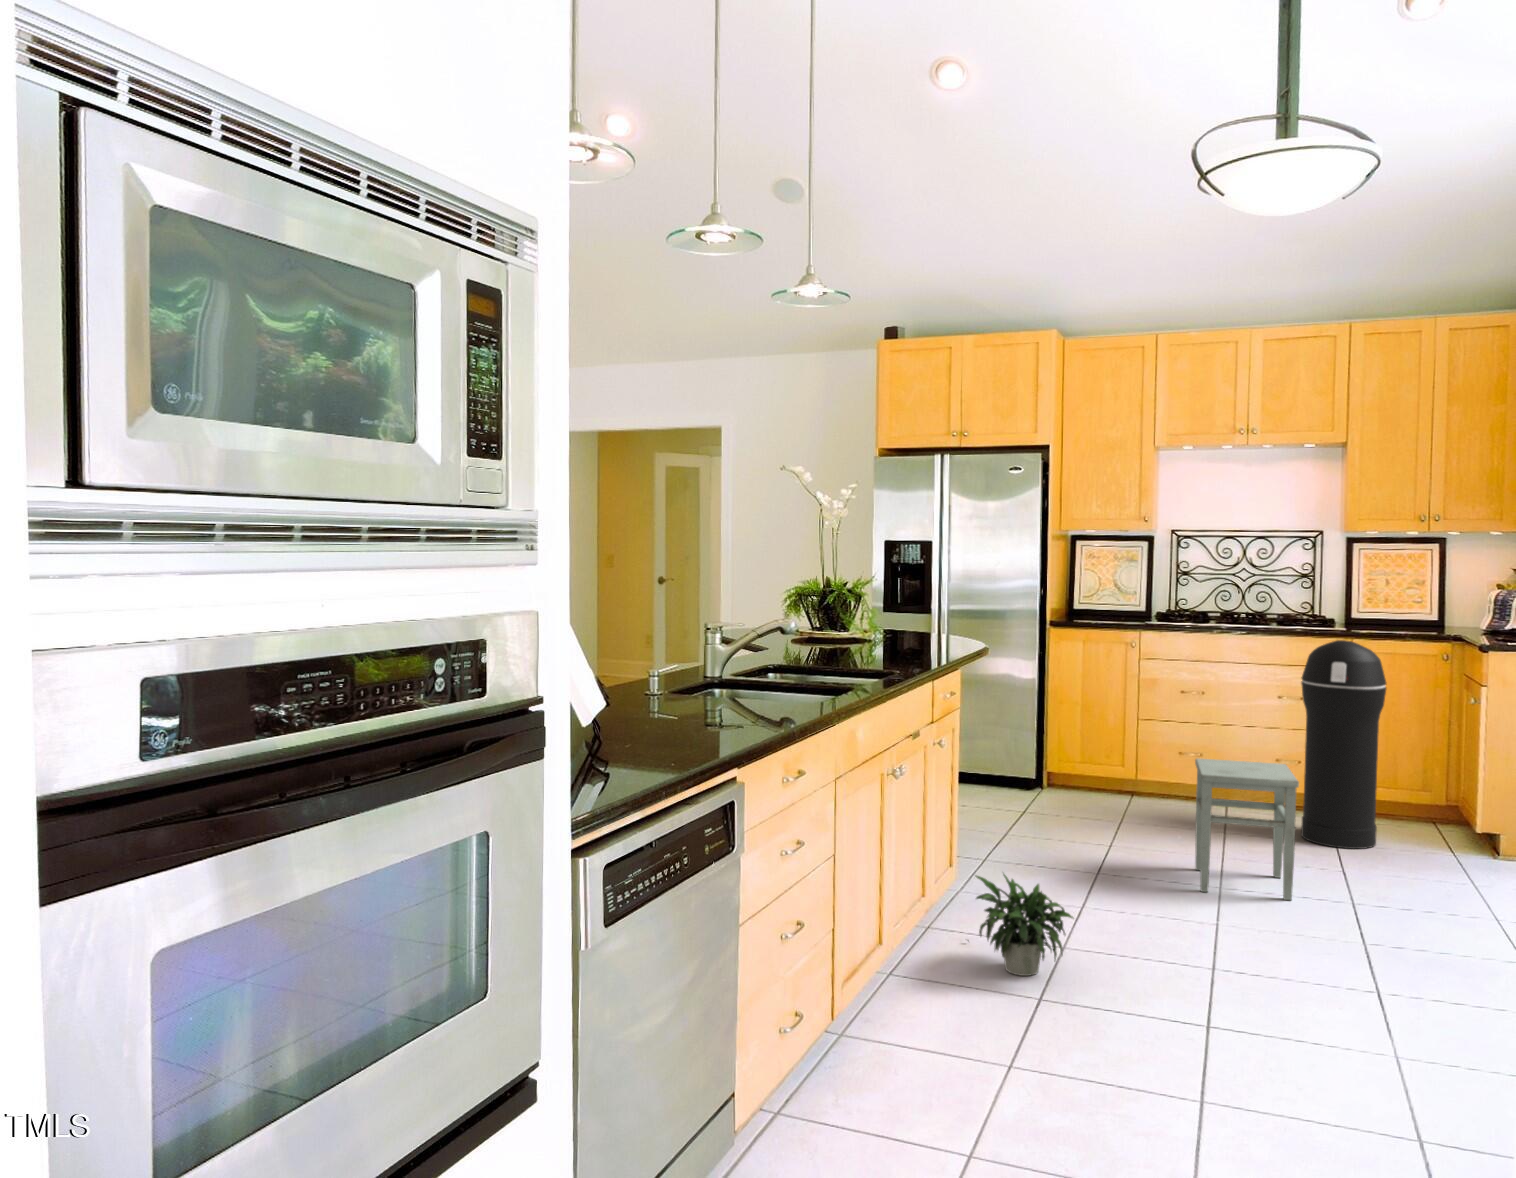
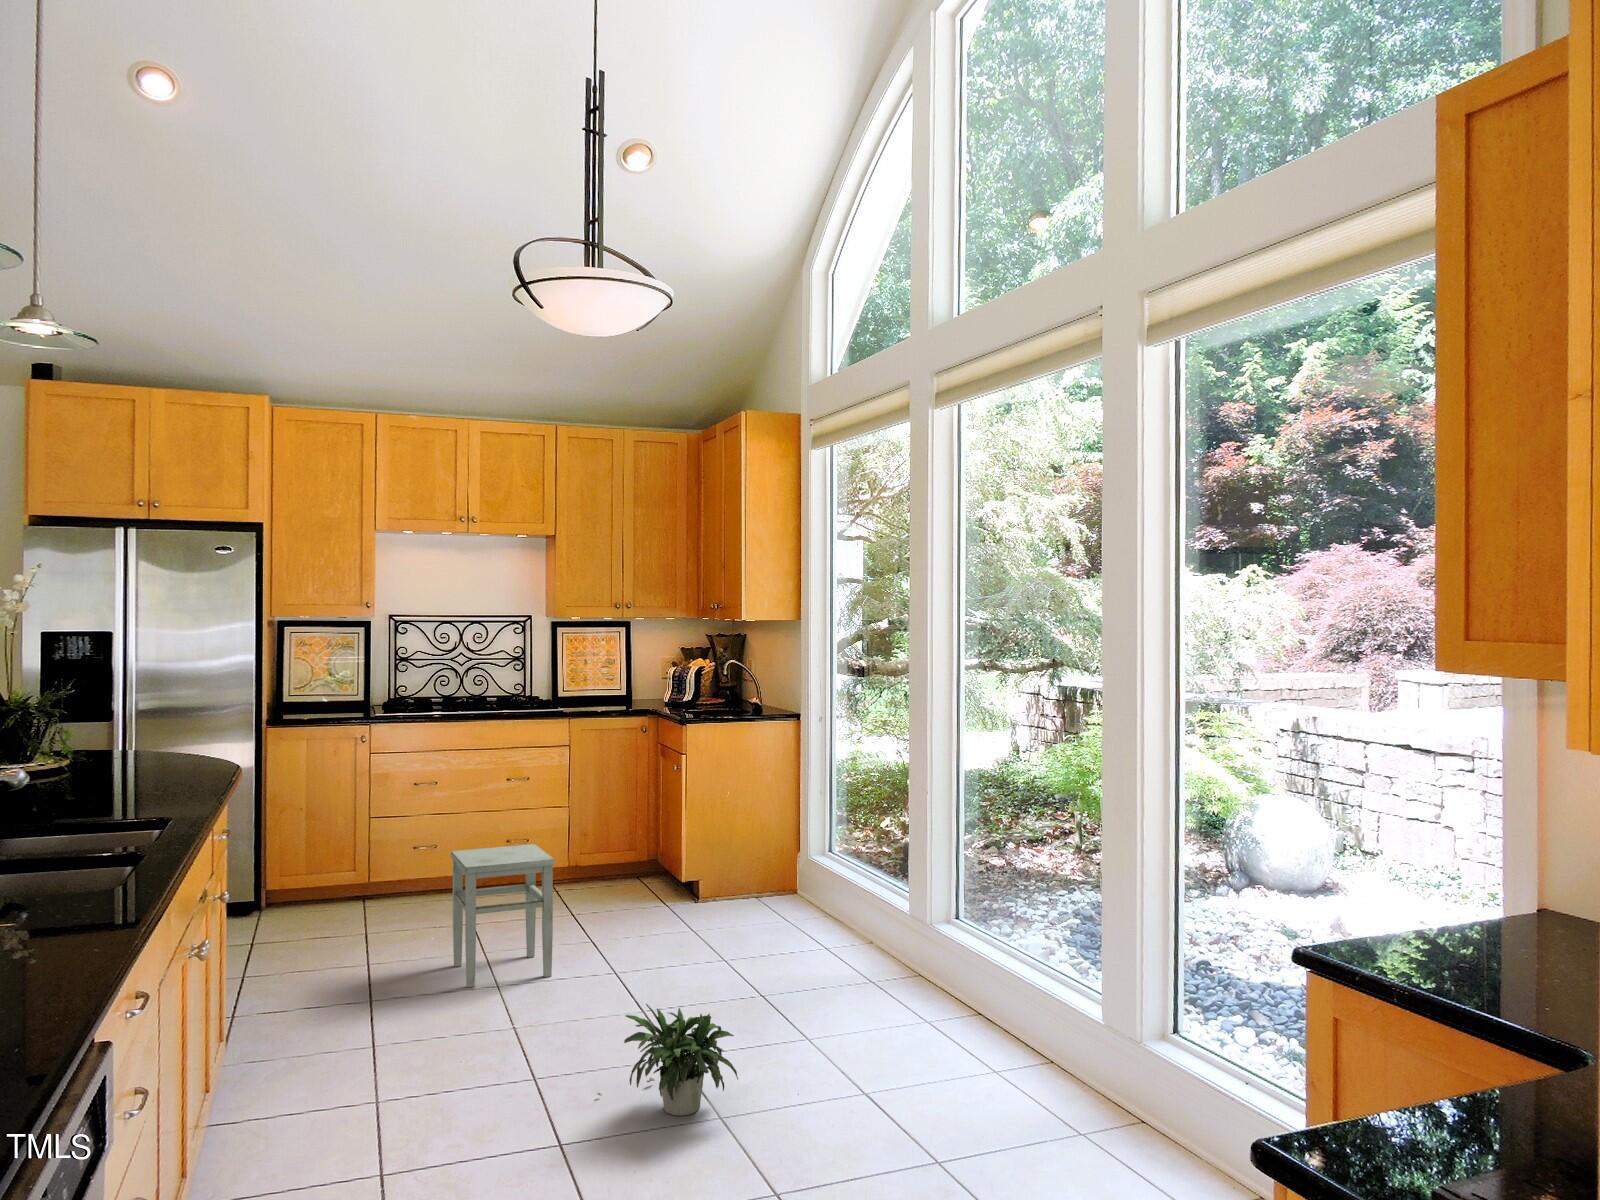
trash can: present [1301,640,1386,849] -> none [532,719,605,917]
potted plant: present [976,874,1073,976] -> present [597,1004,738,1115]

